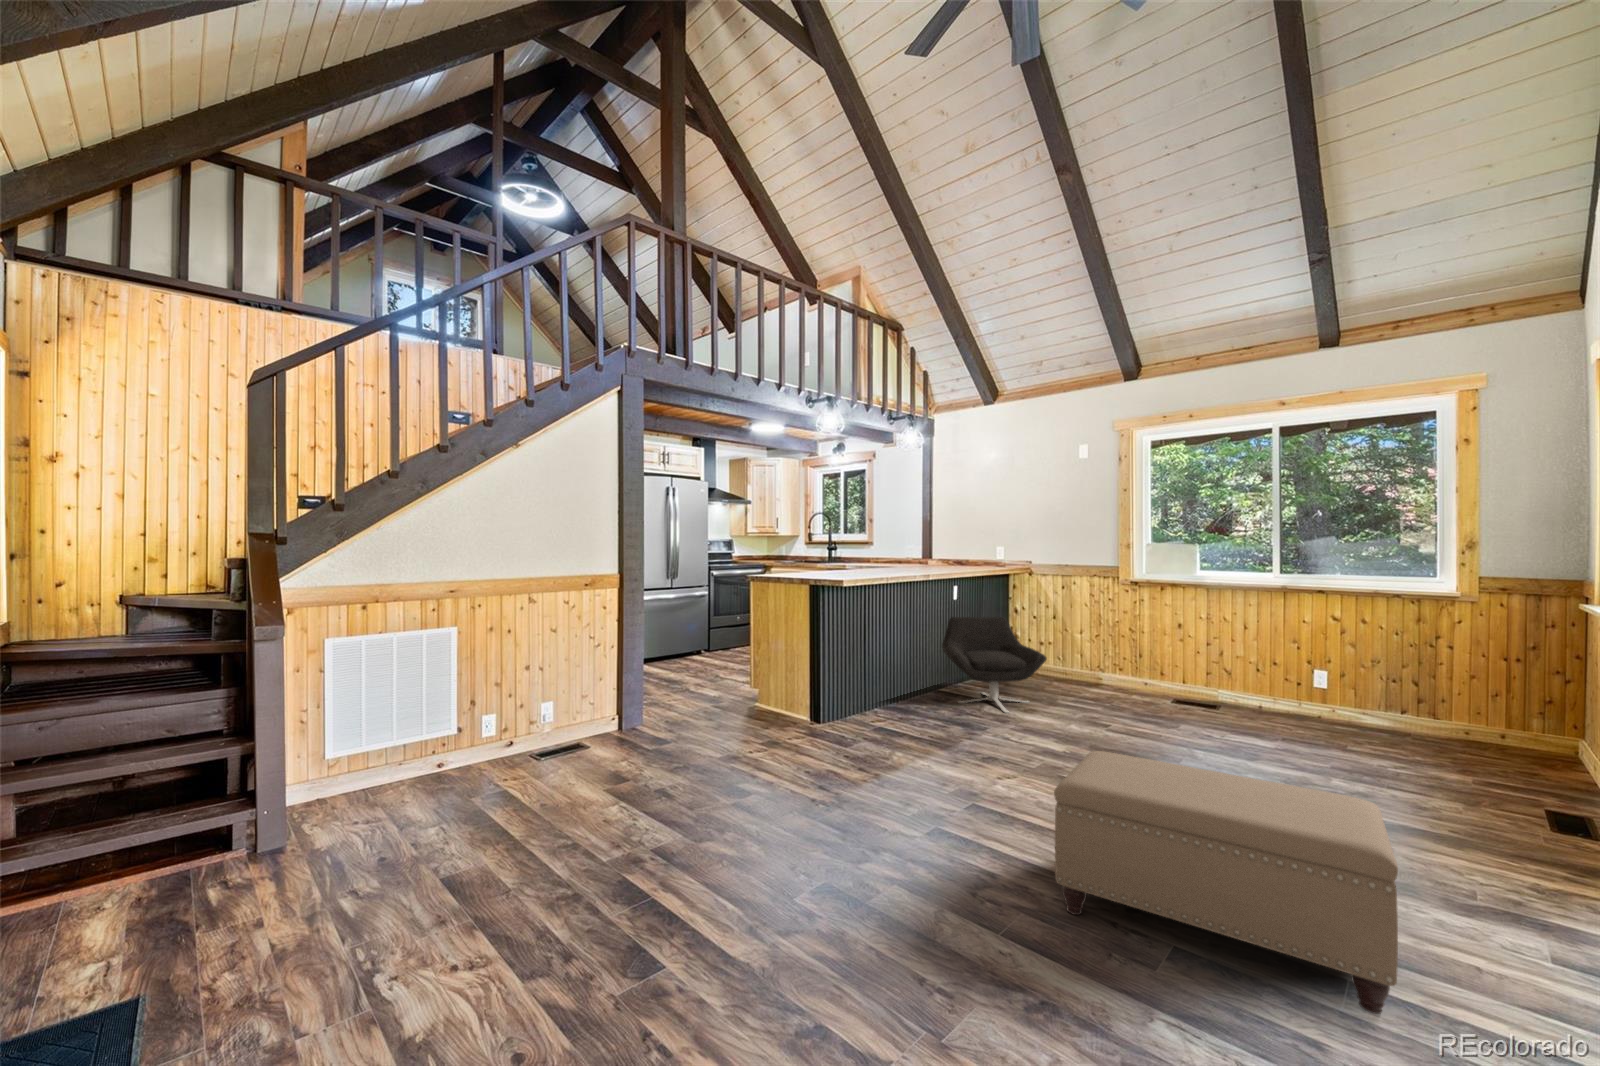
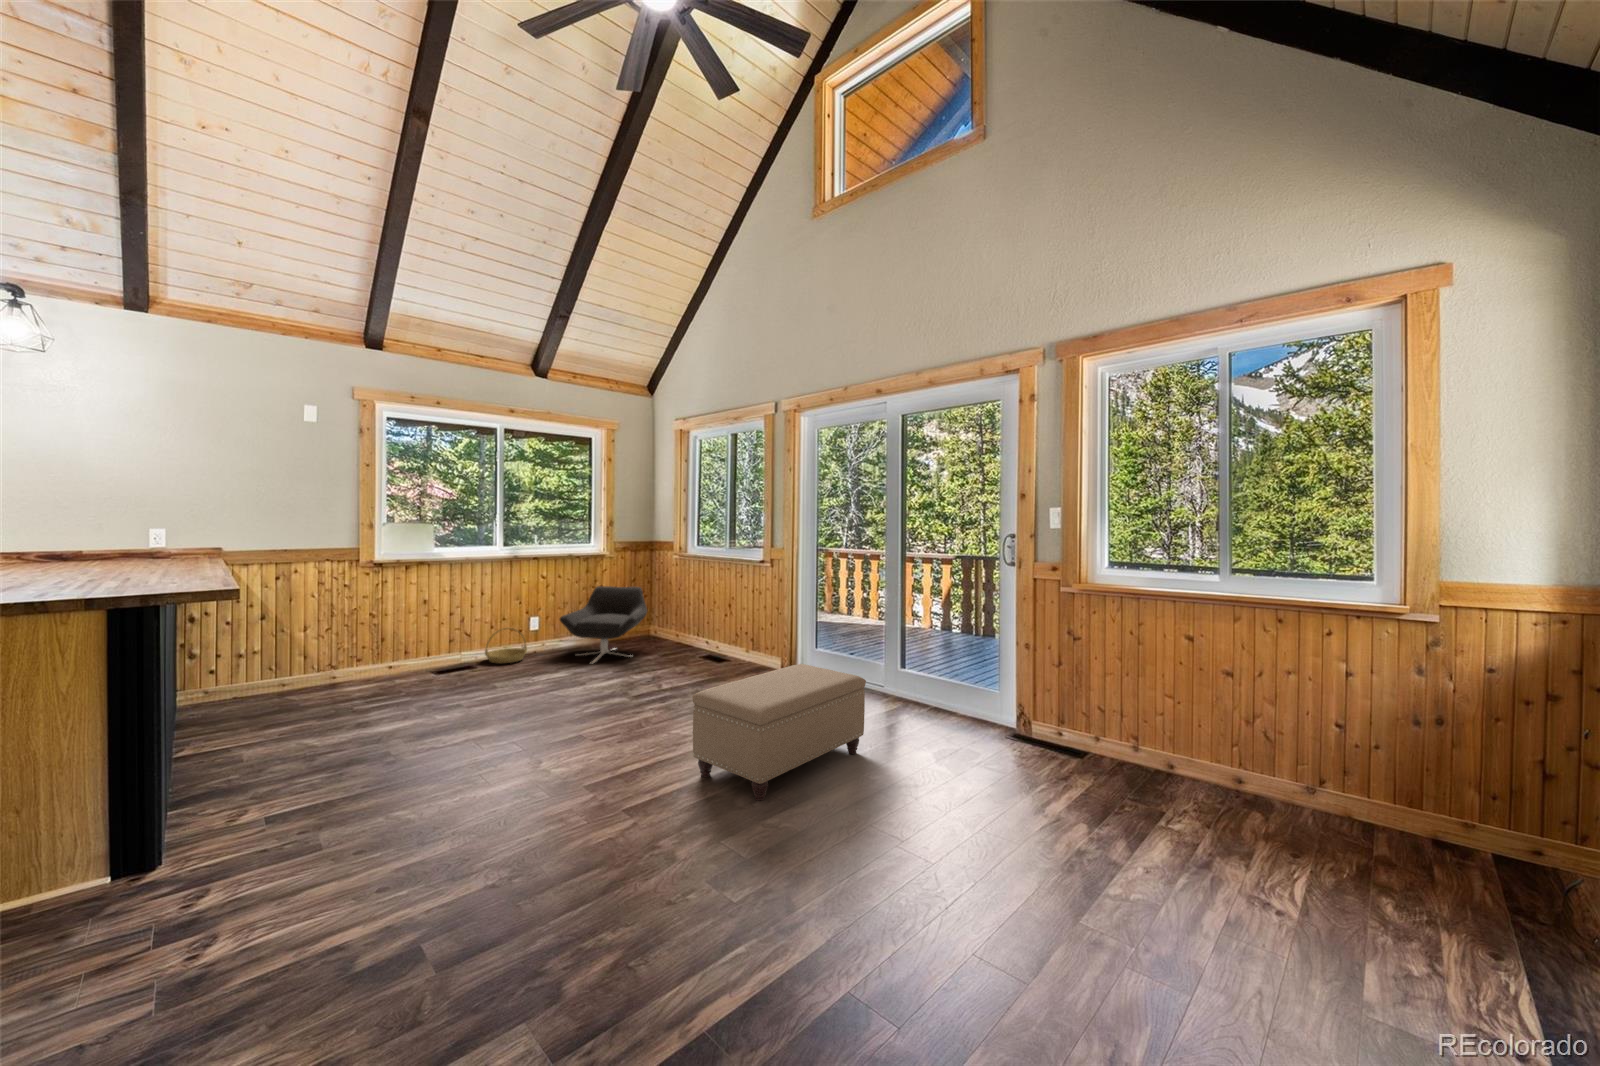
lounge chair: present [942,617,1047,713] -> present [560,586,647,664]
basket: none [1234,671,1291,716] -> present [485,628,527,663]

